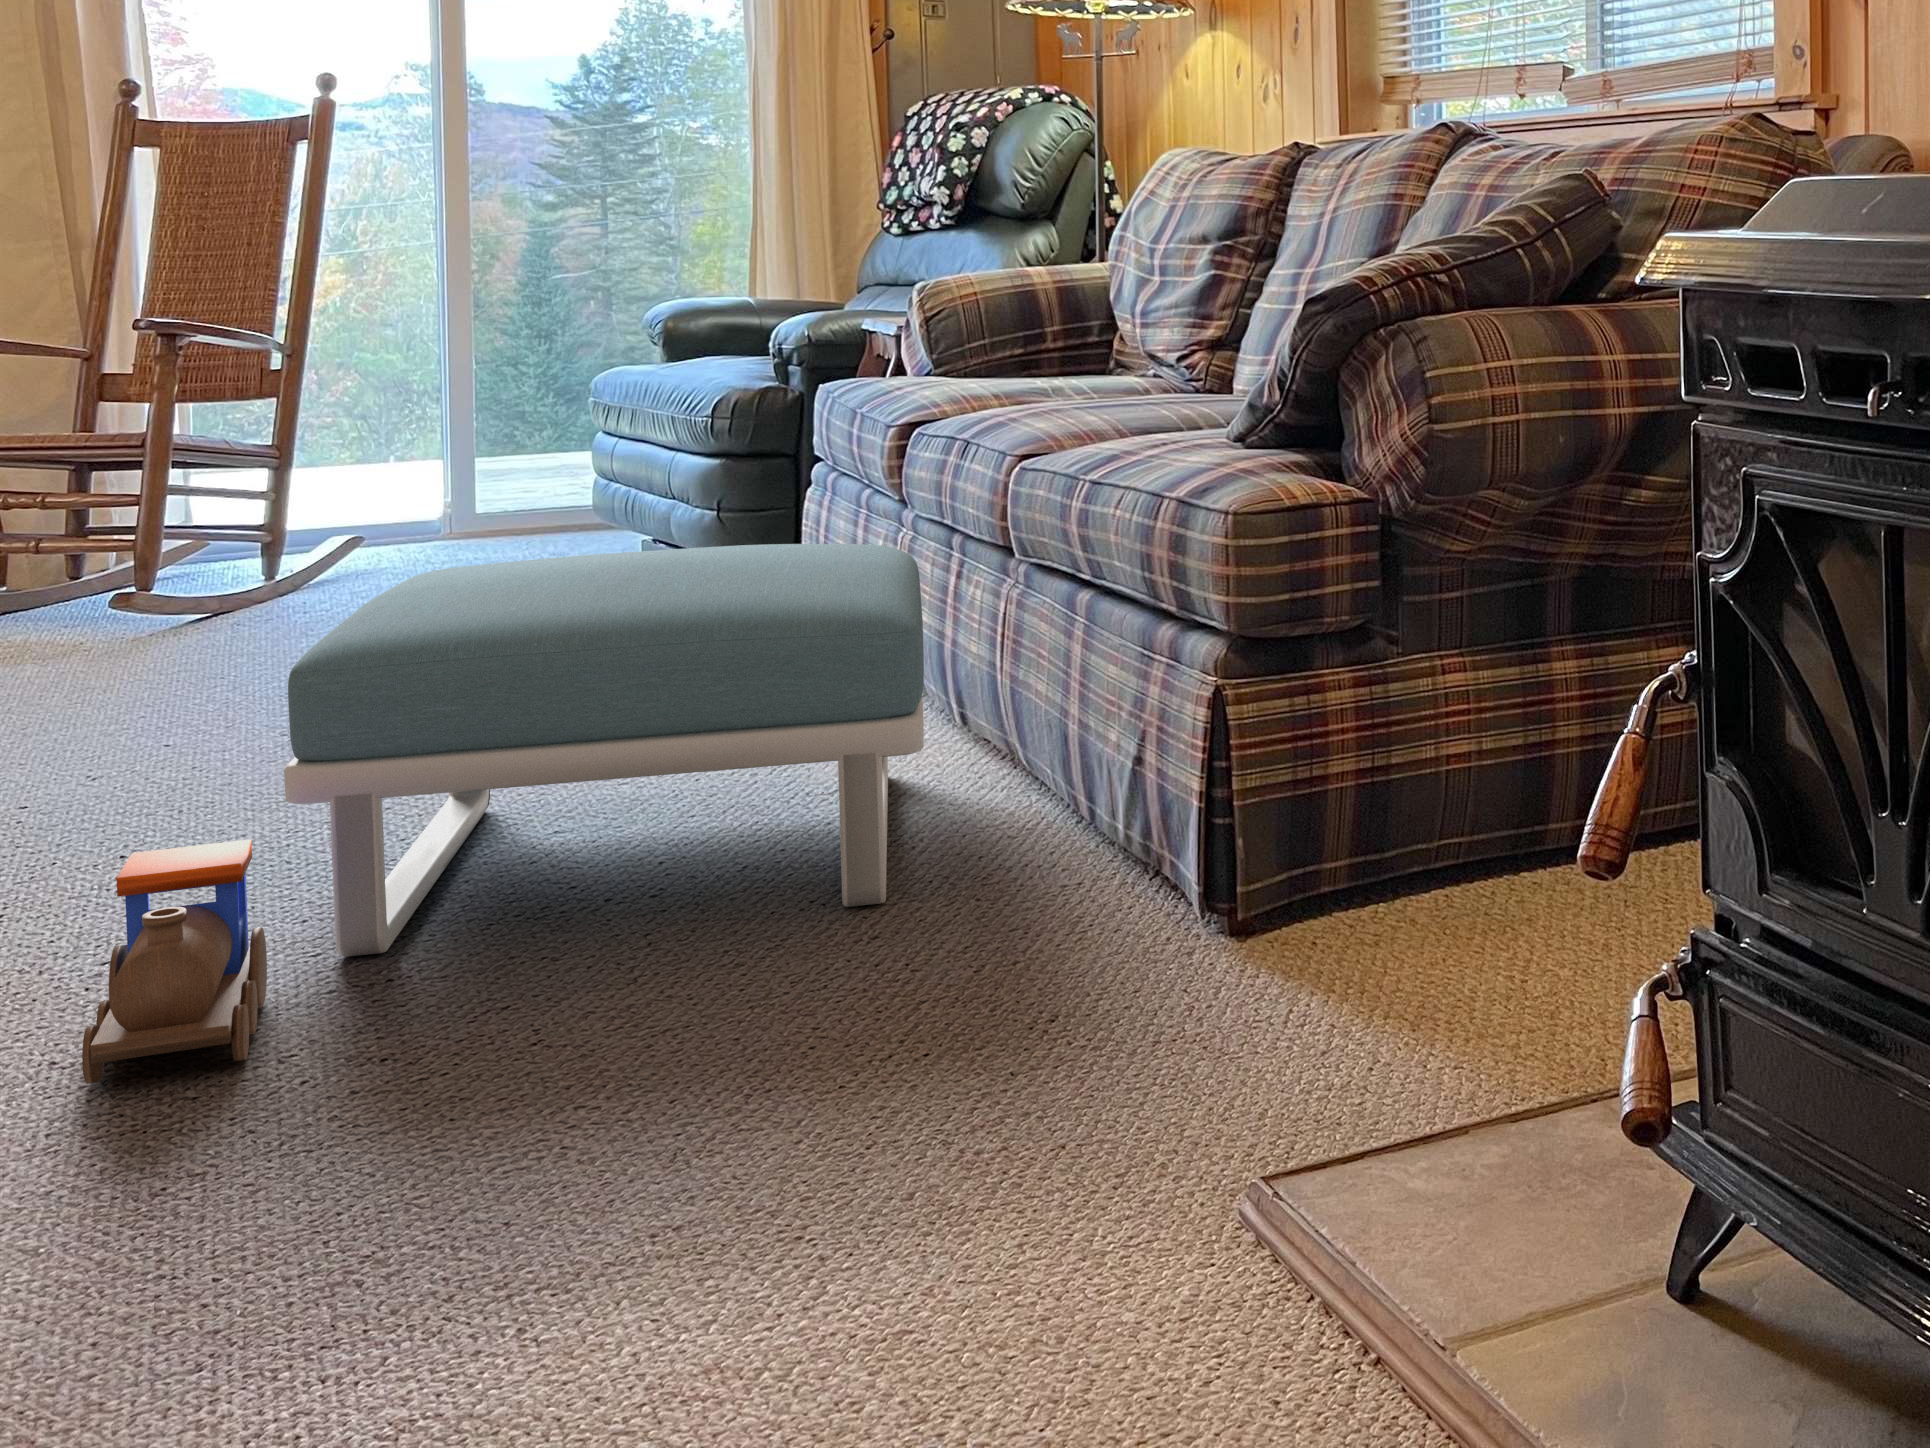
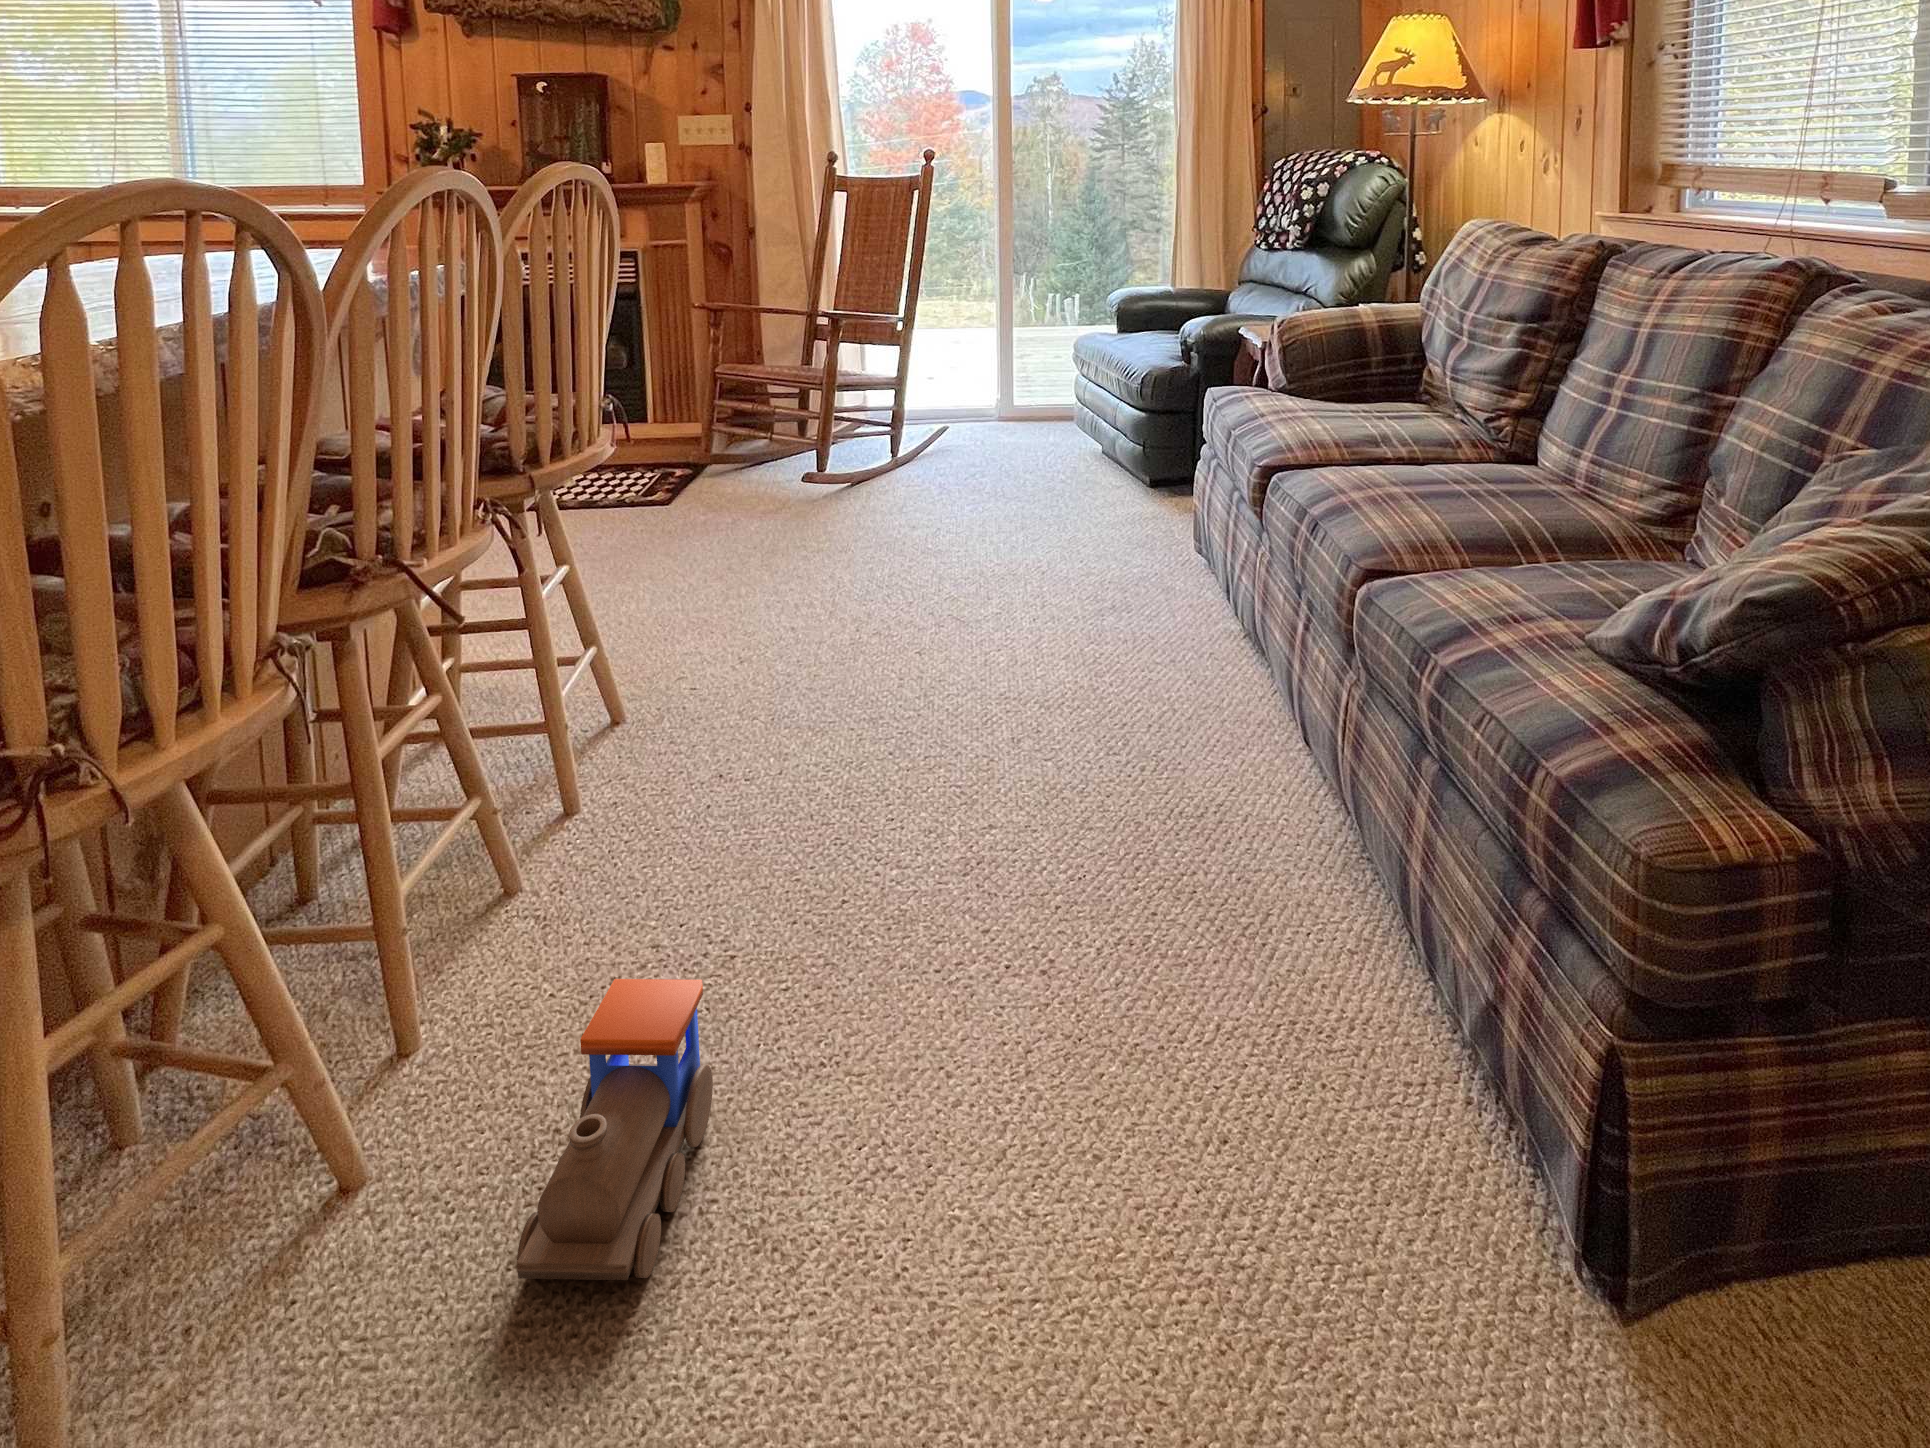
footstool: present [284,544,924,957] -> none [741,618,1280,1112]

